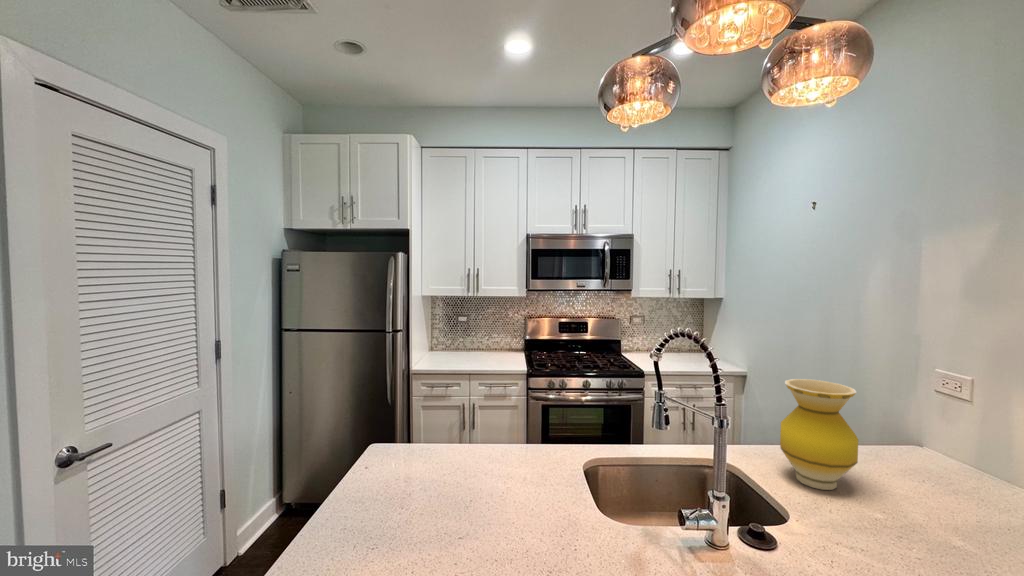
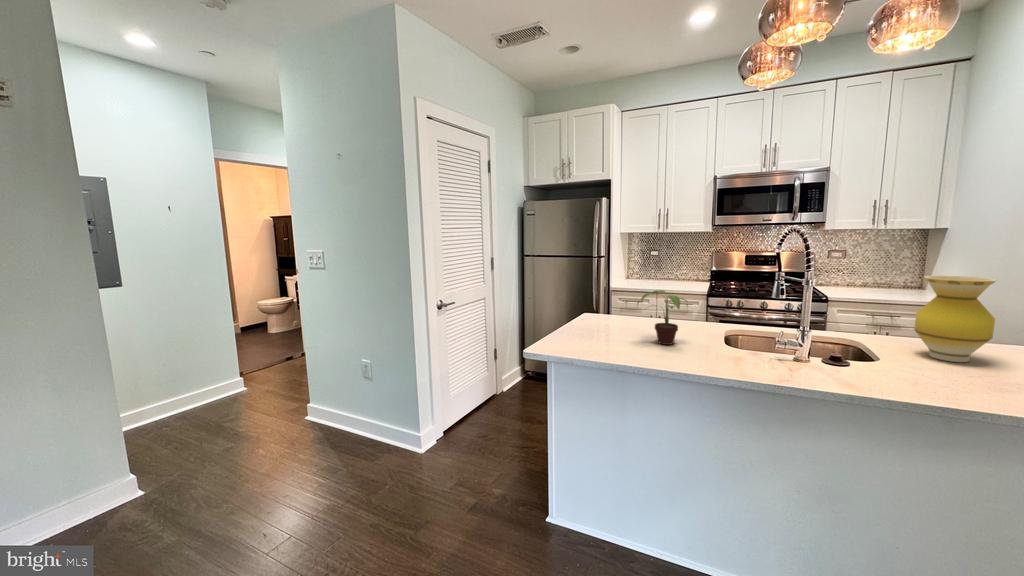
potted plant: none [461,422,532,522] -> present [641,290,687,345]

